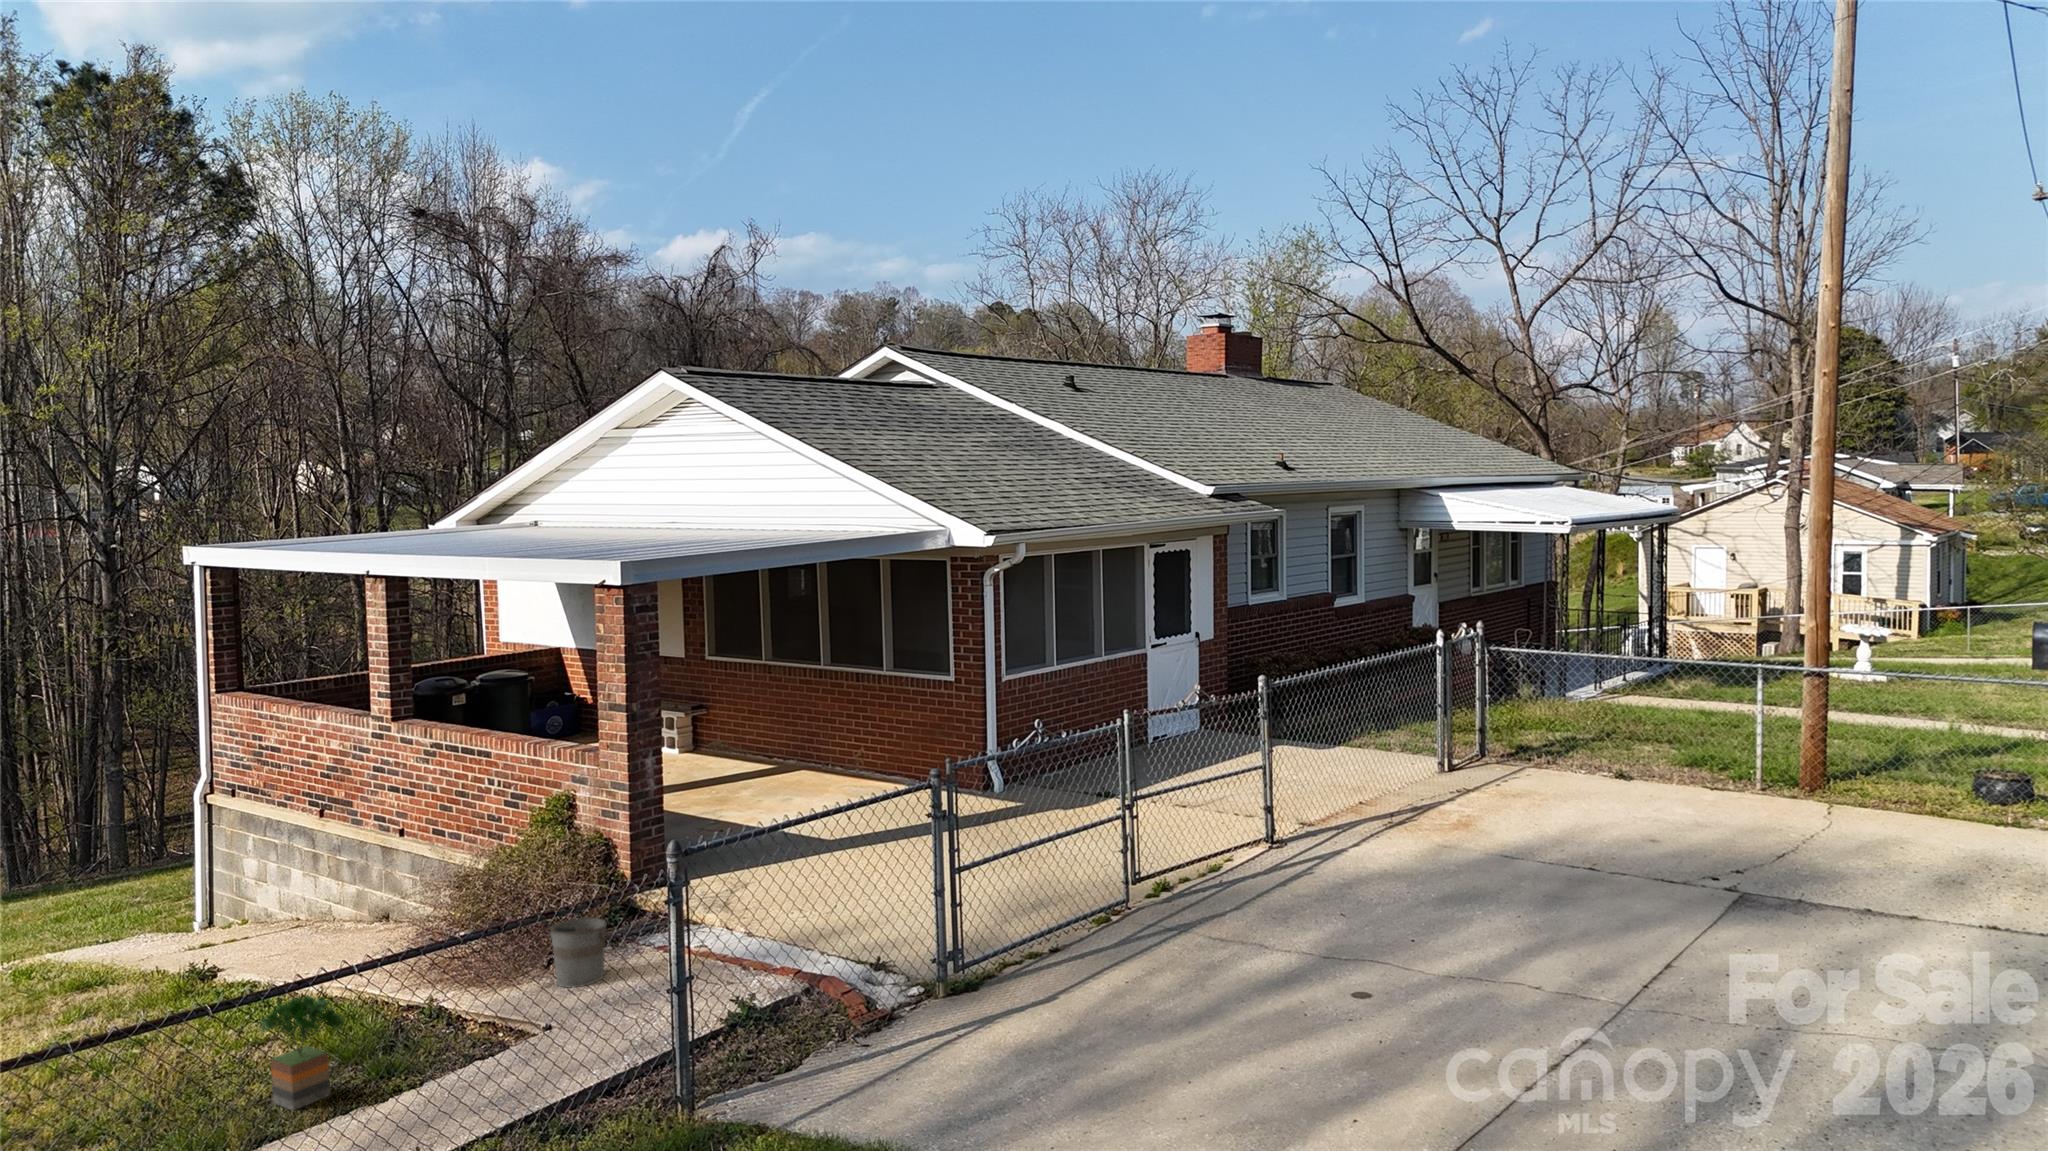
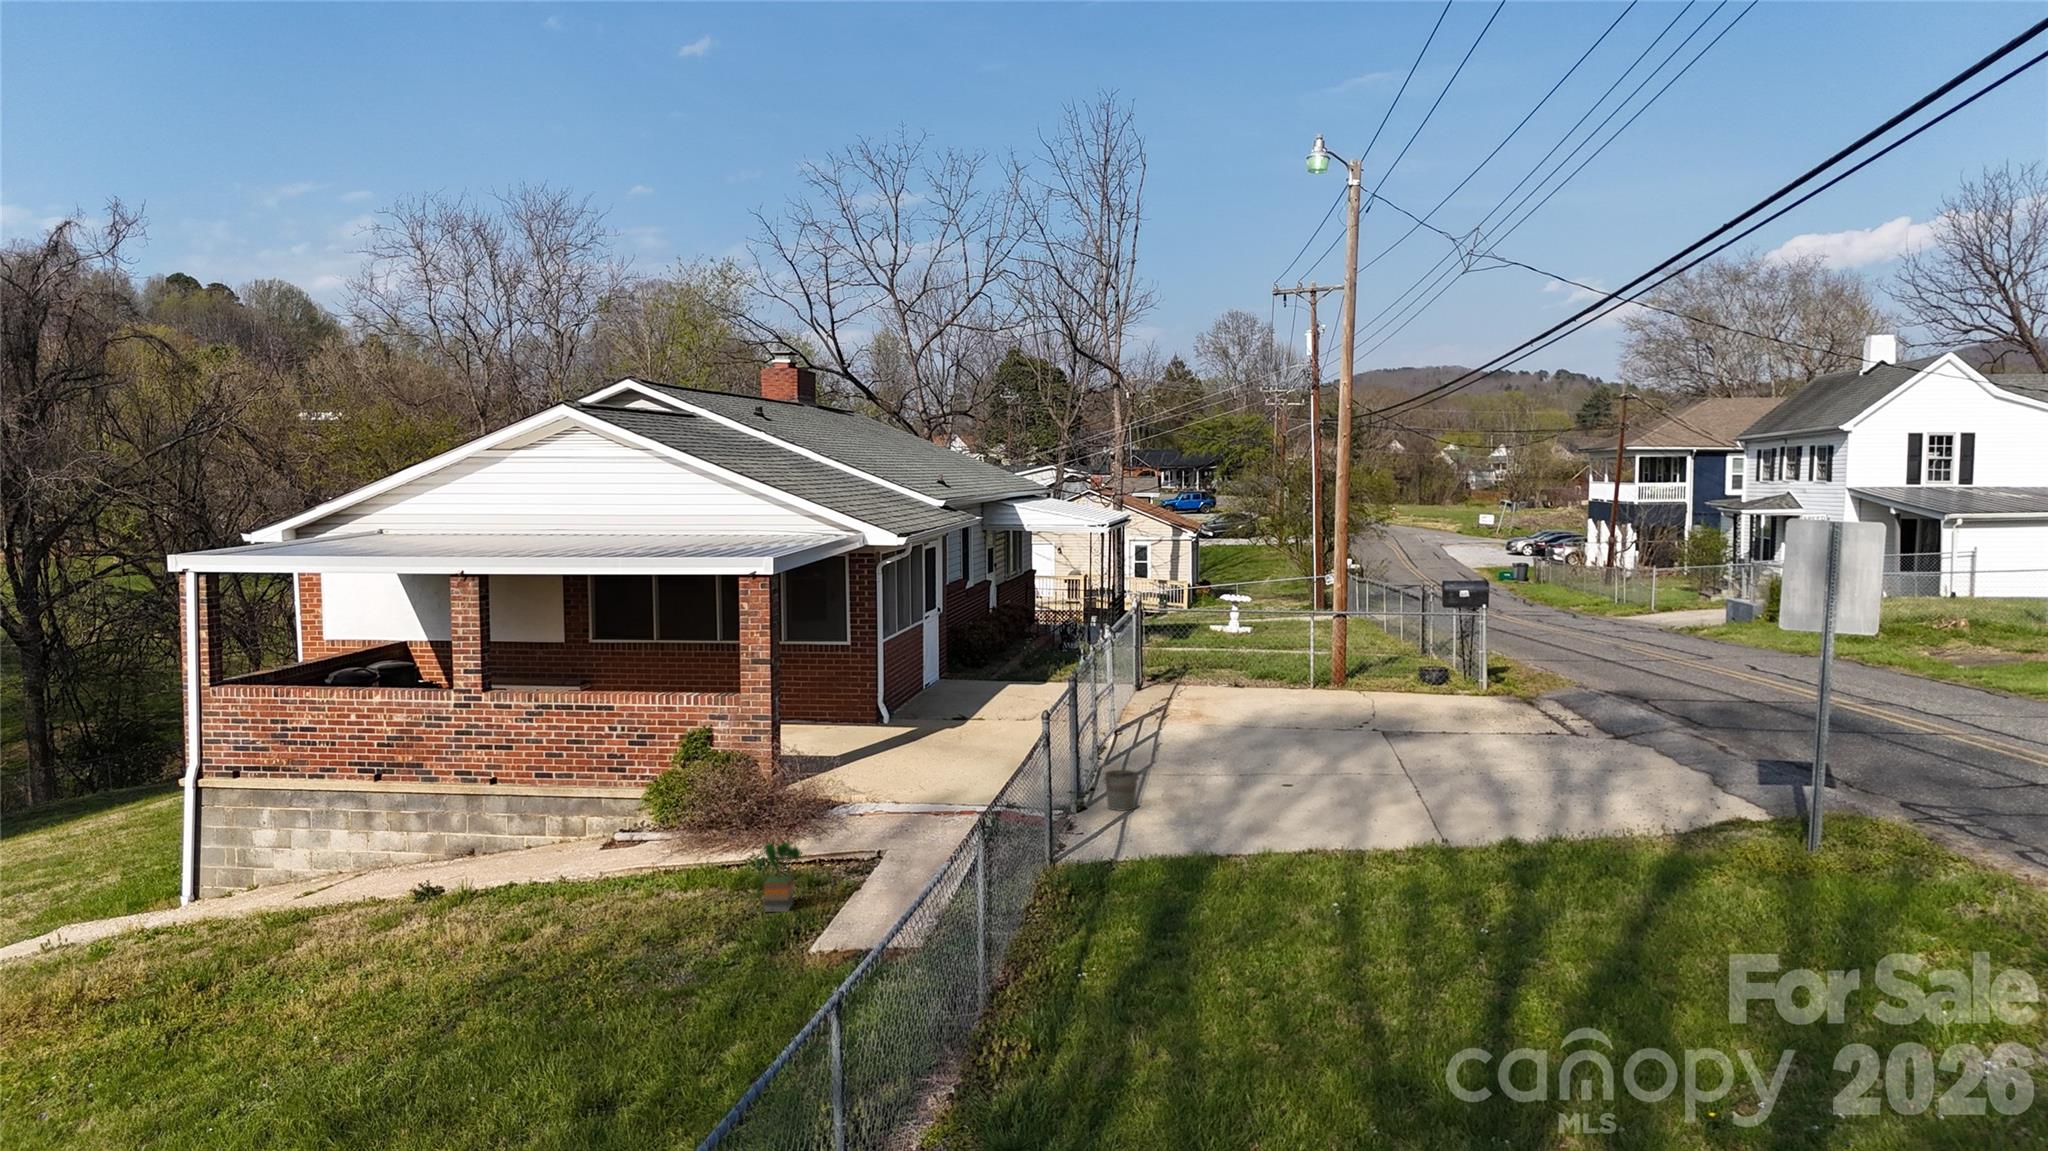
bucket: present [545,918,609,988] -> present [1104,770,1138,811]

